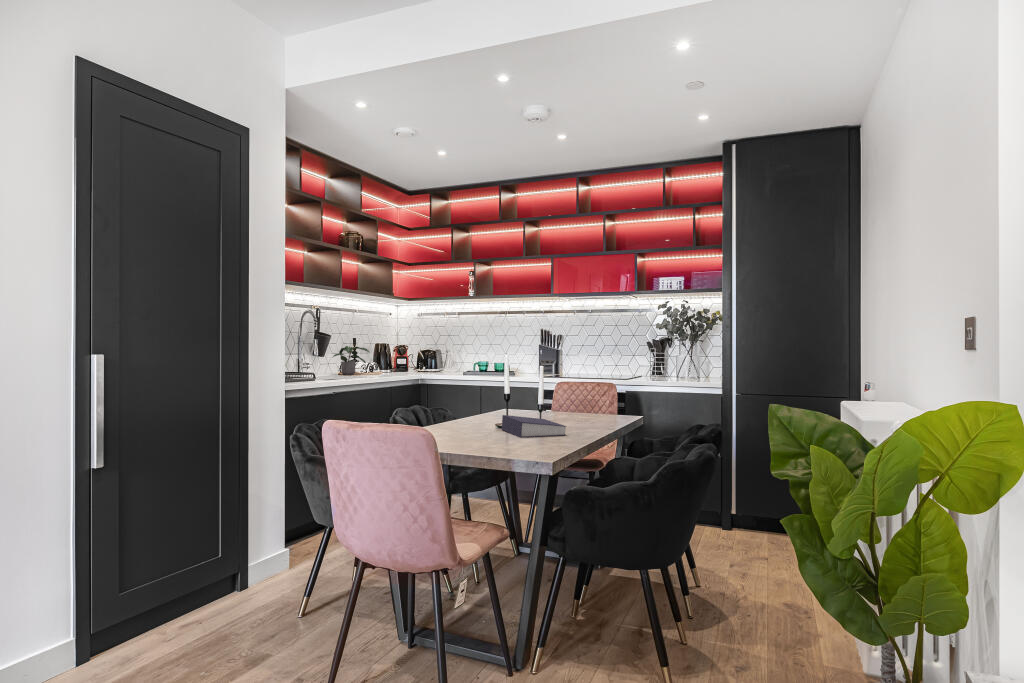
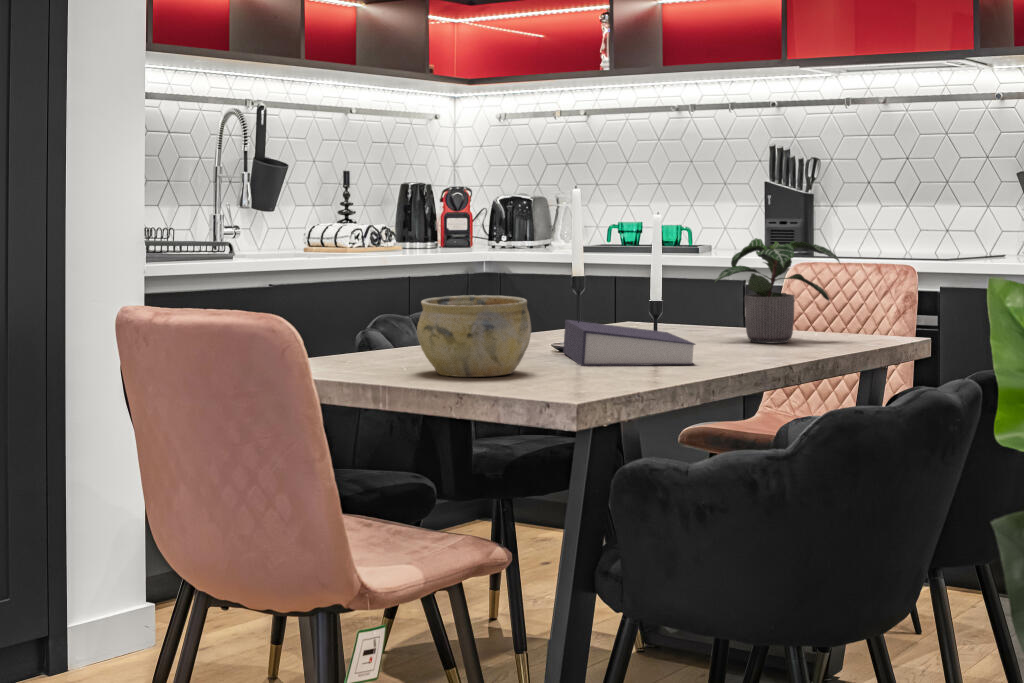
potted plant: present [333,346,369,375] -> present [715,238,840,343]
ceramic bowl: none [456,408,507,447] -> present [417,295,531,377]

